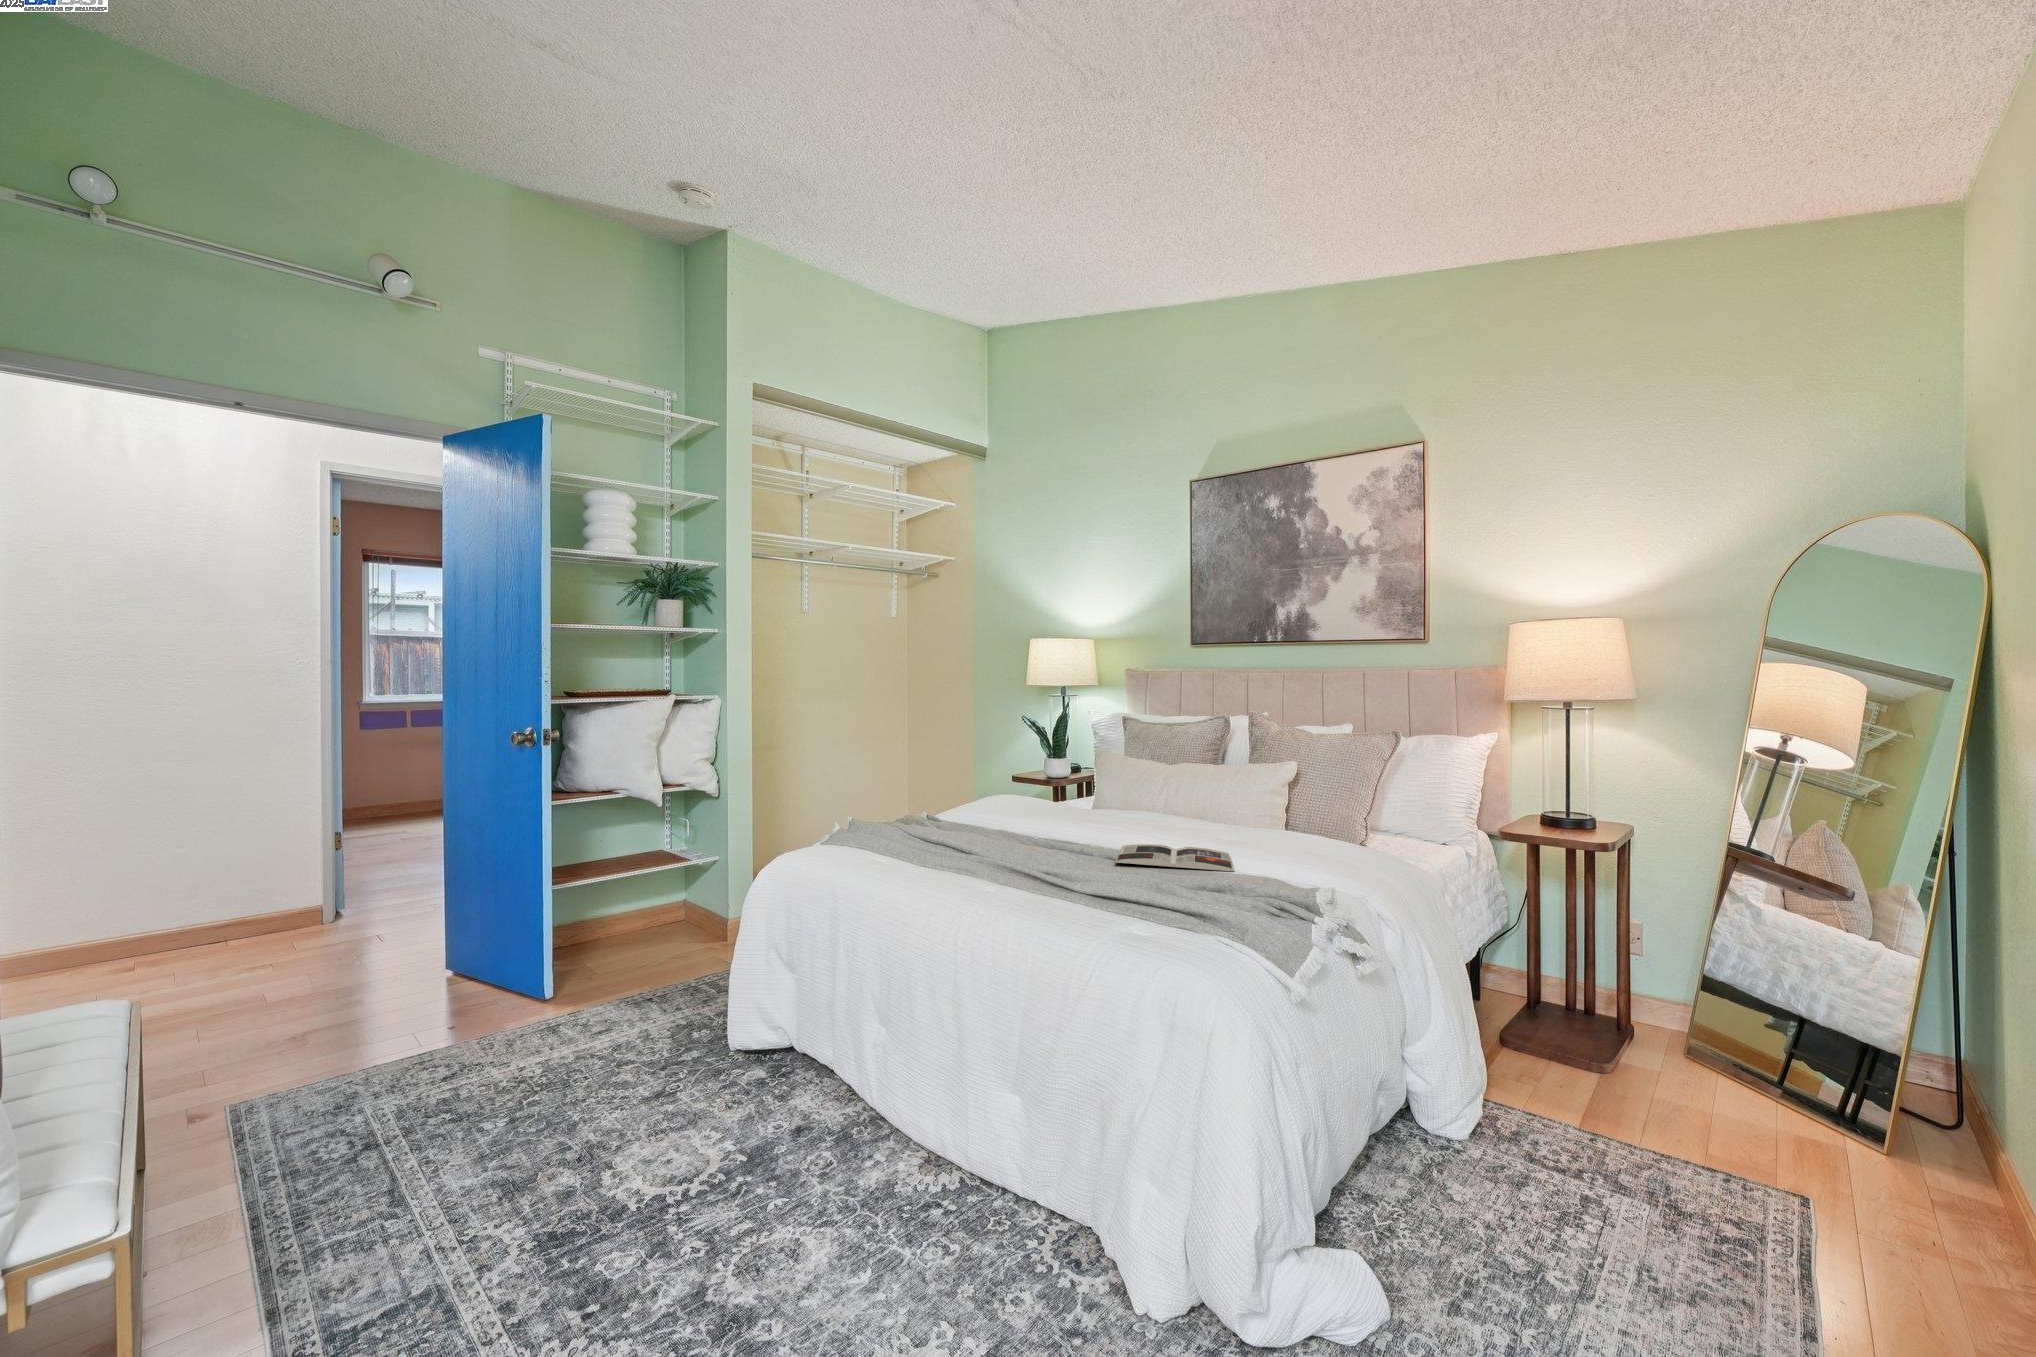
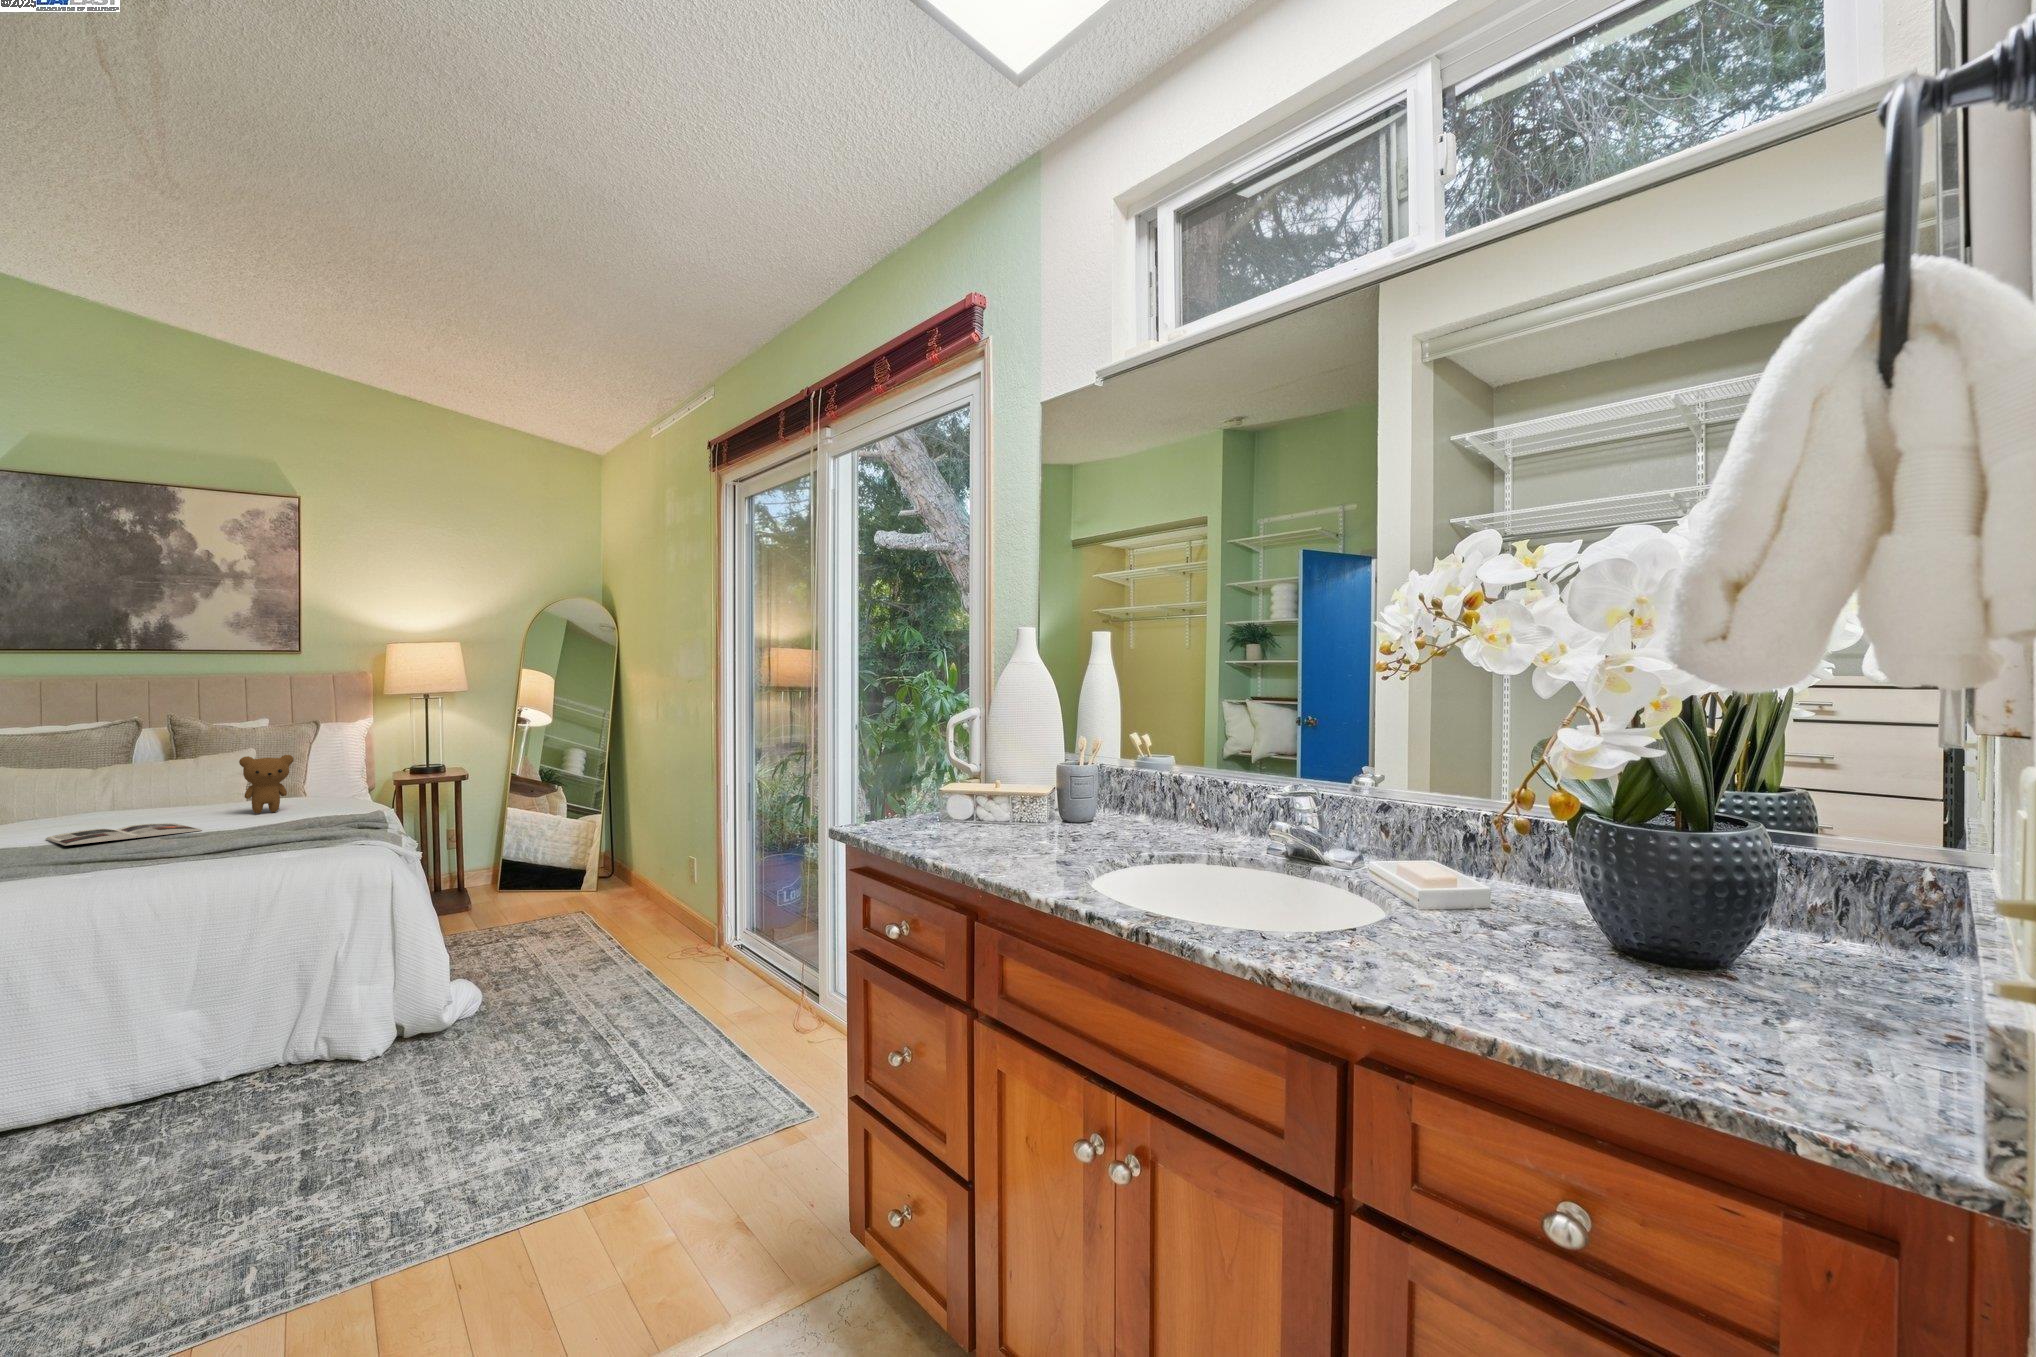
teddy bear: none [1291,779,1349,859] -> present [239,755,294,814]

